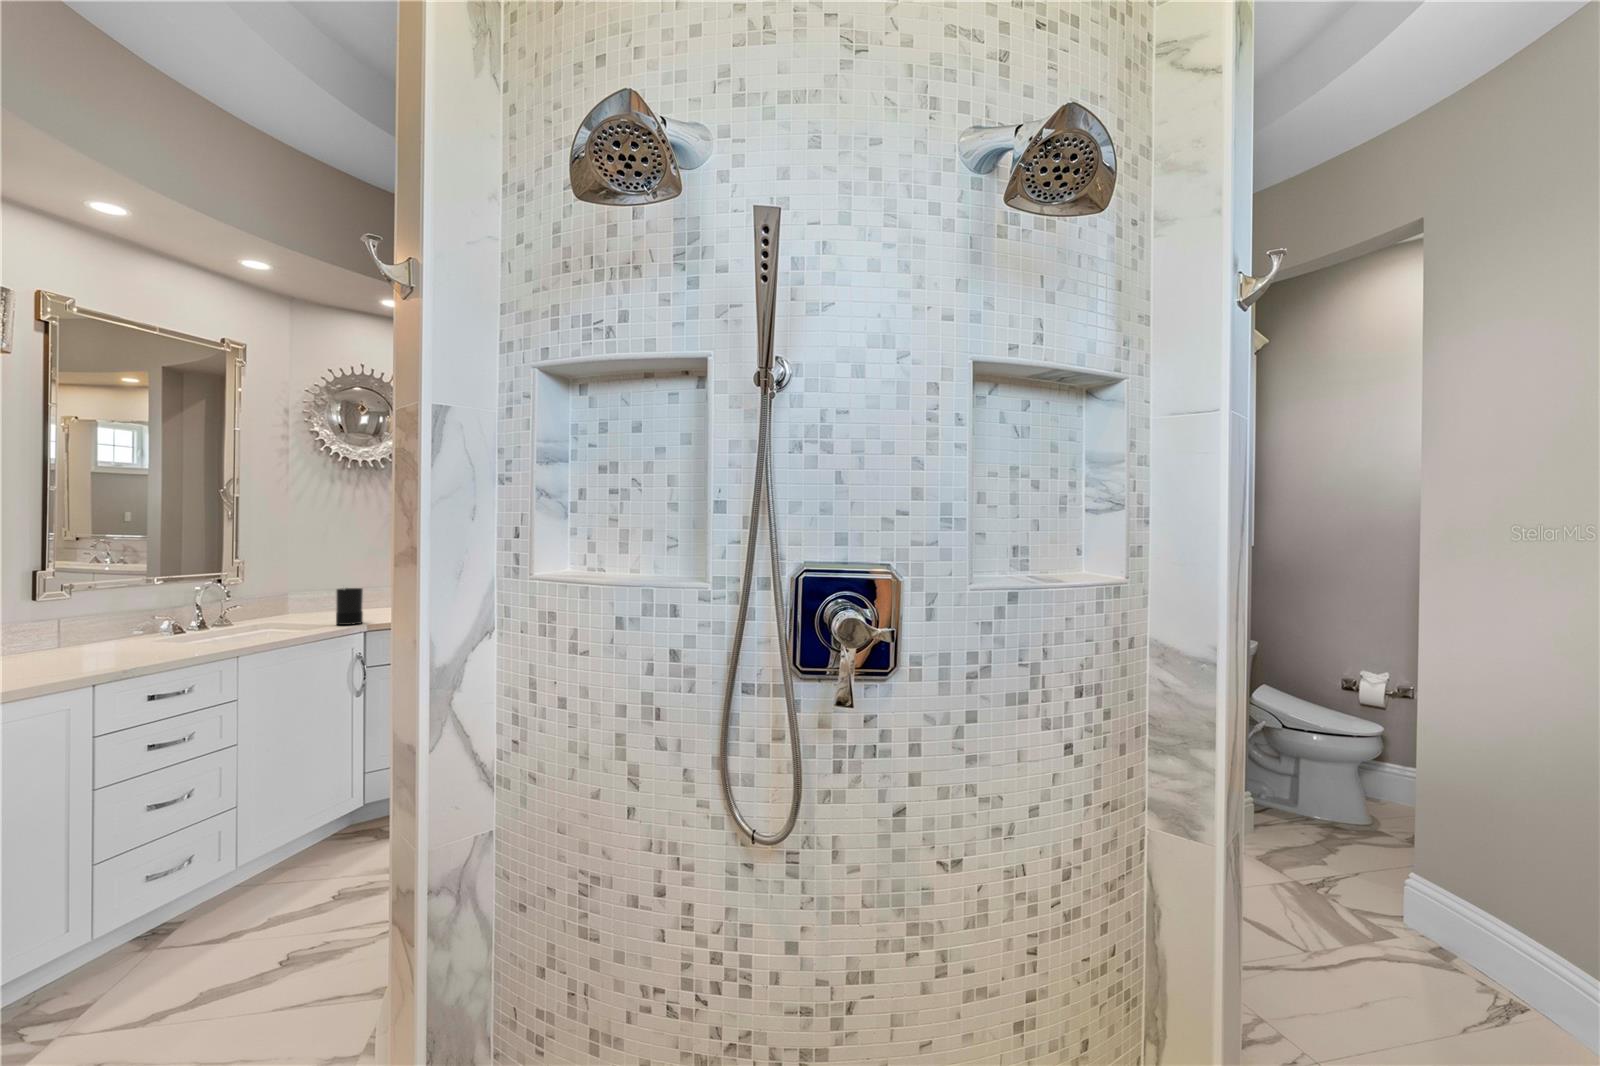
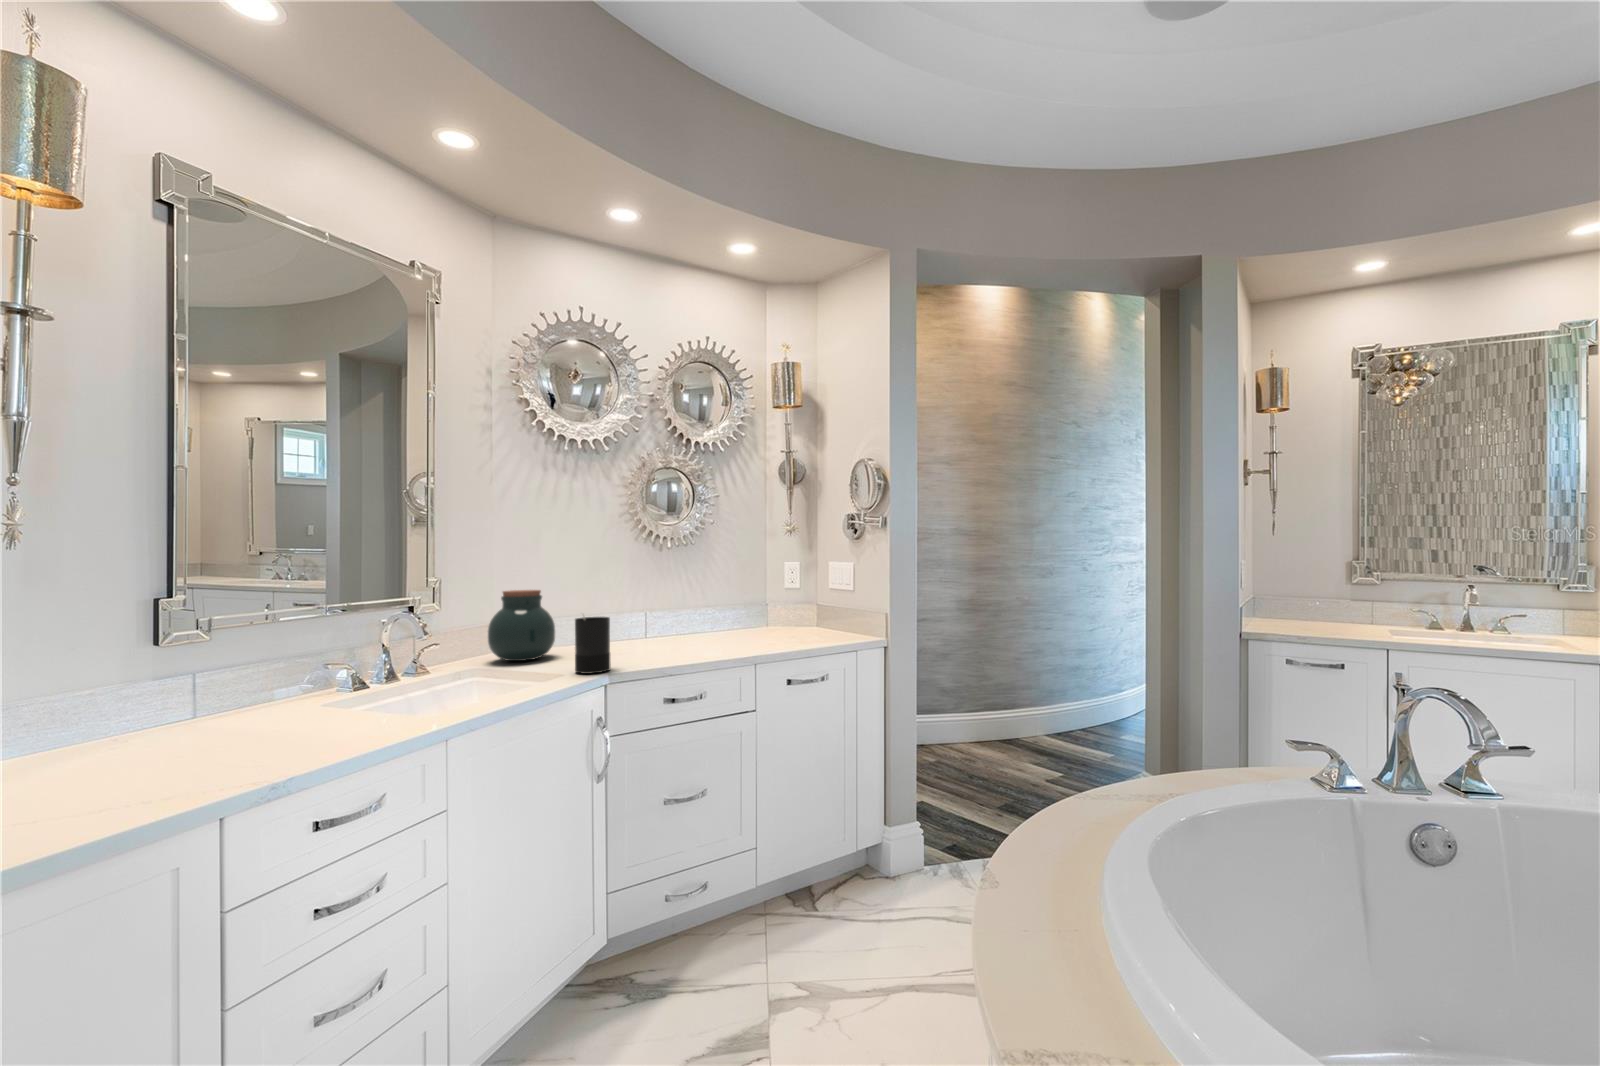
jar: none [279,569,332,619] -> present [488,590,555,661]

